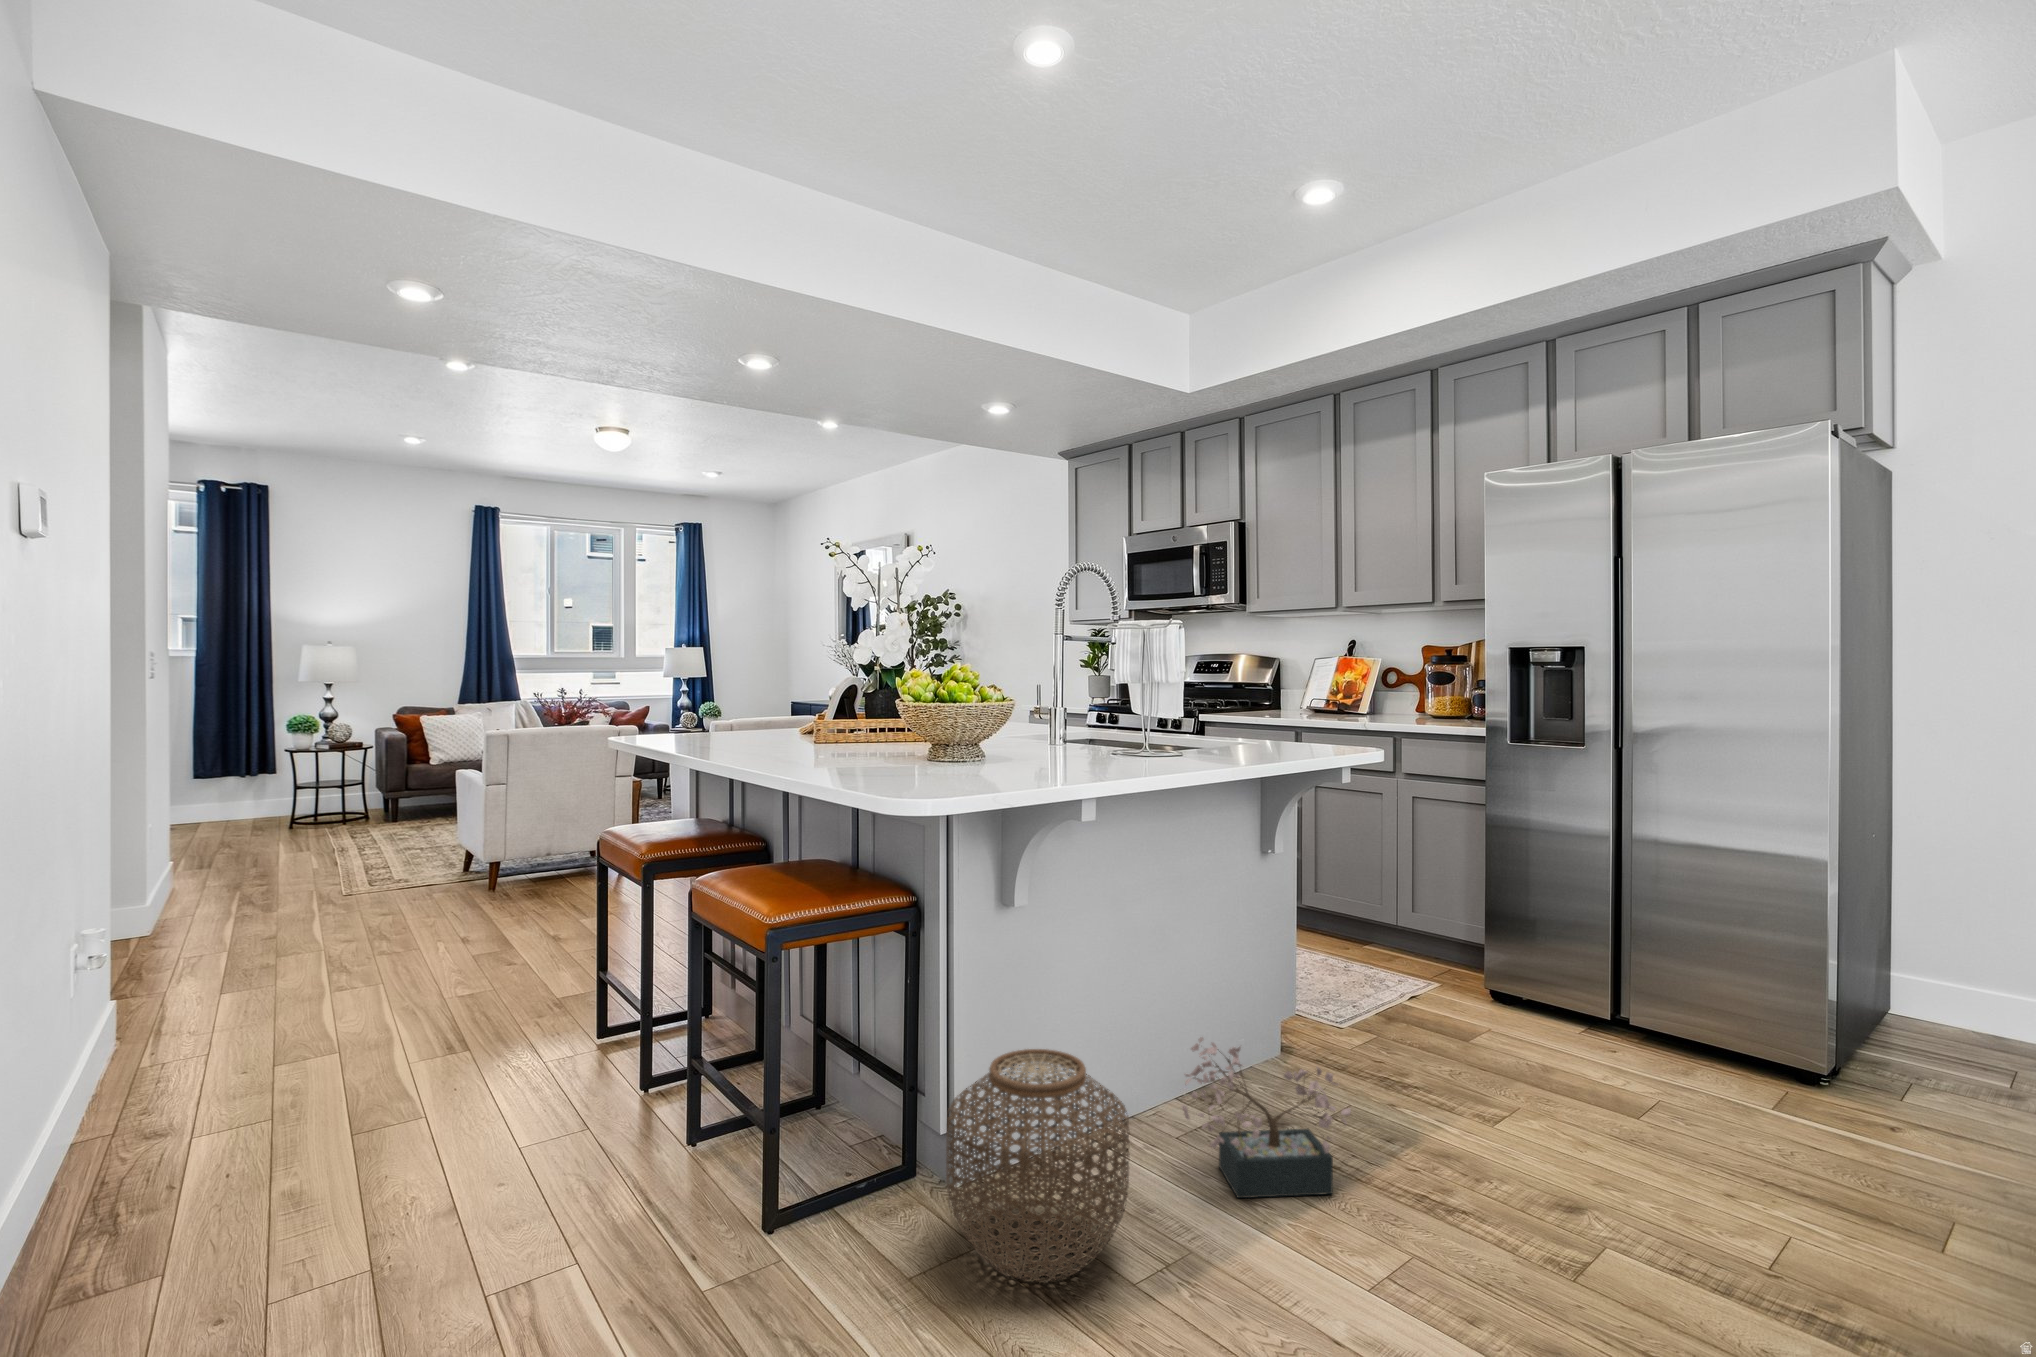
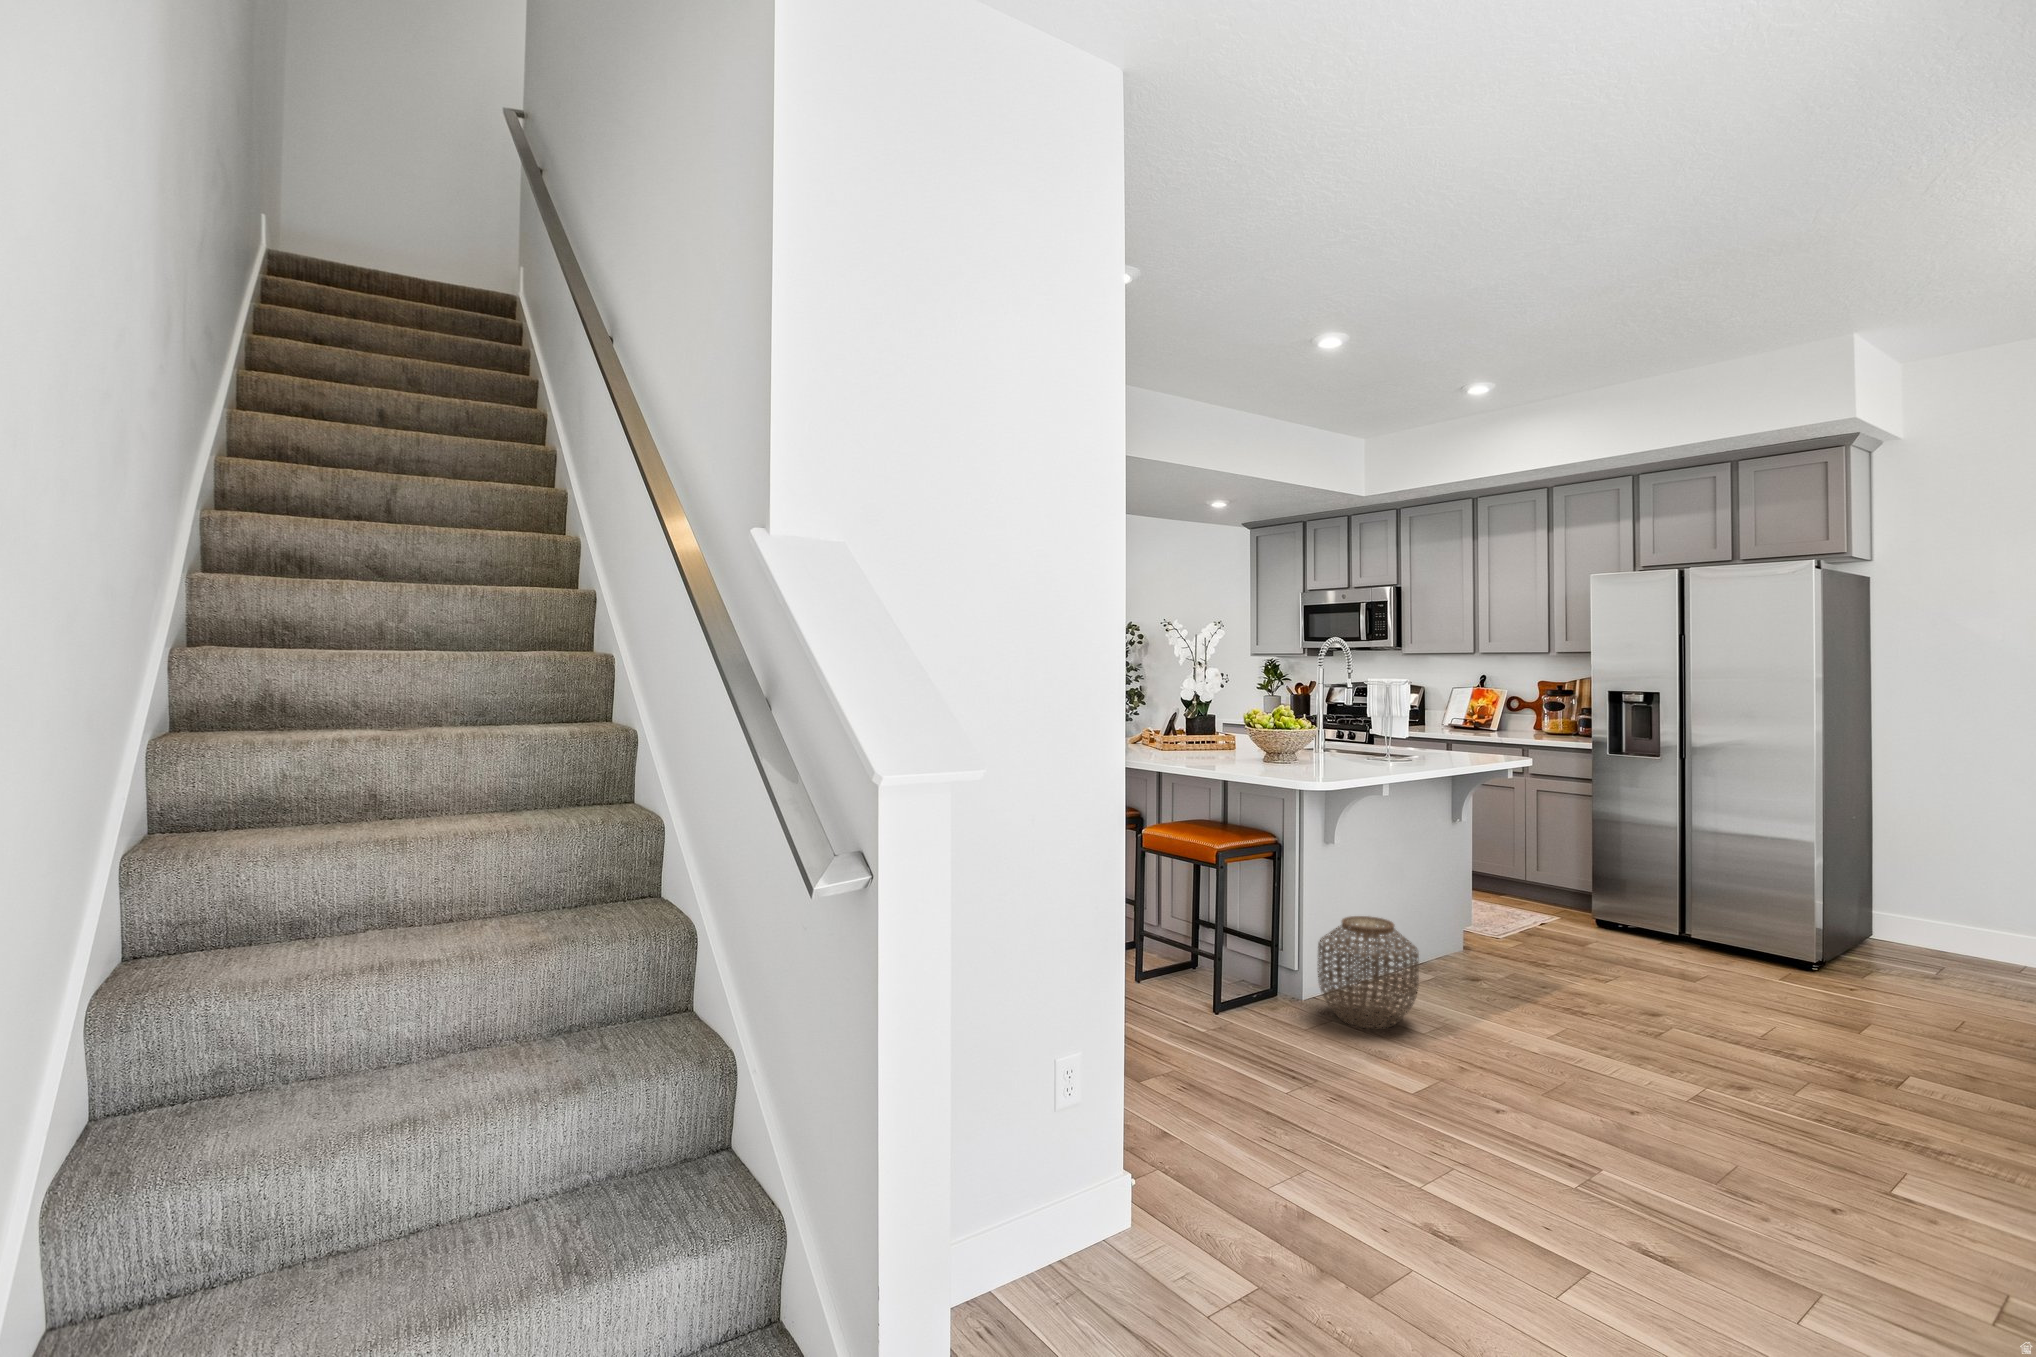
decorative plant: present [1182,1037,1351,1198] -> none [1429,920,1526,1005]

